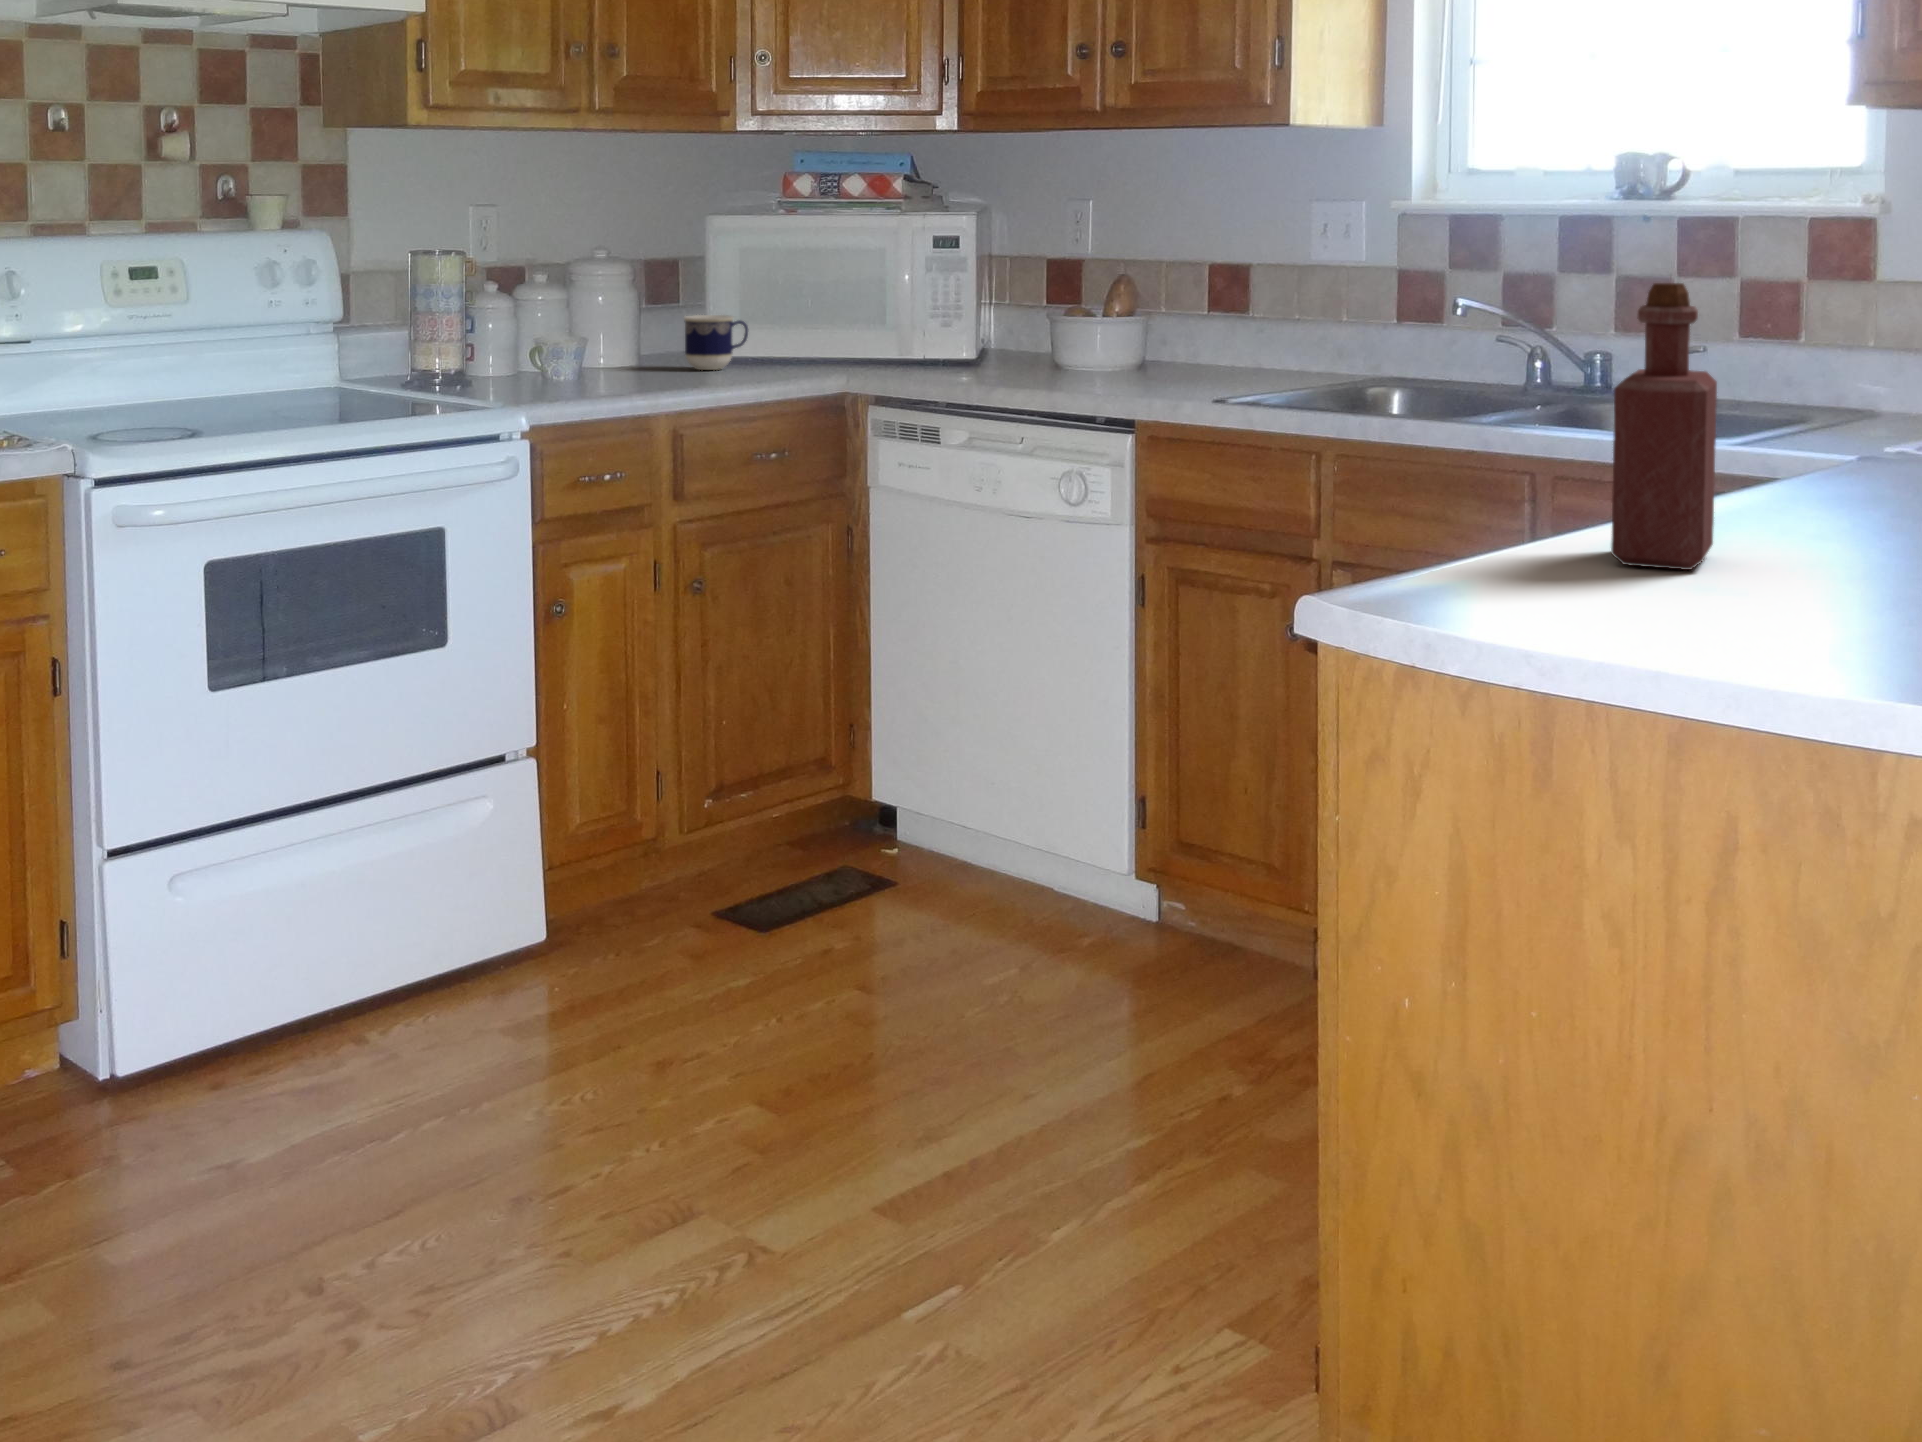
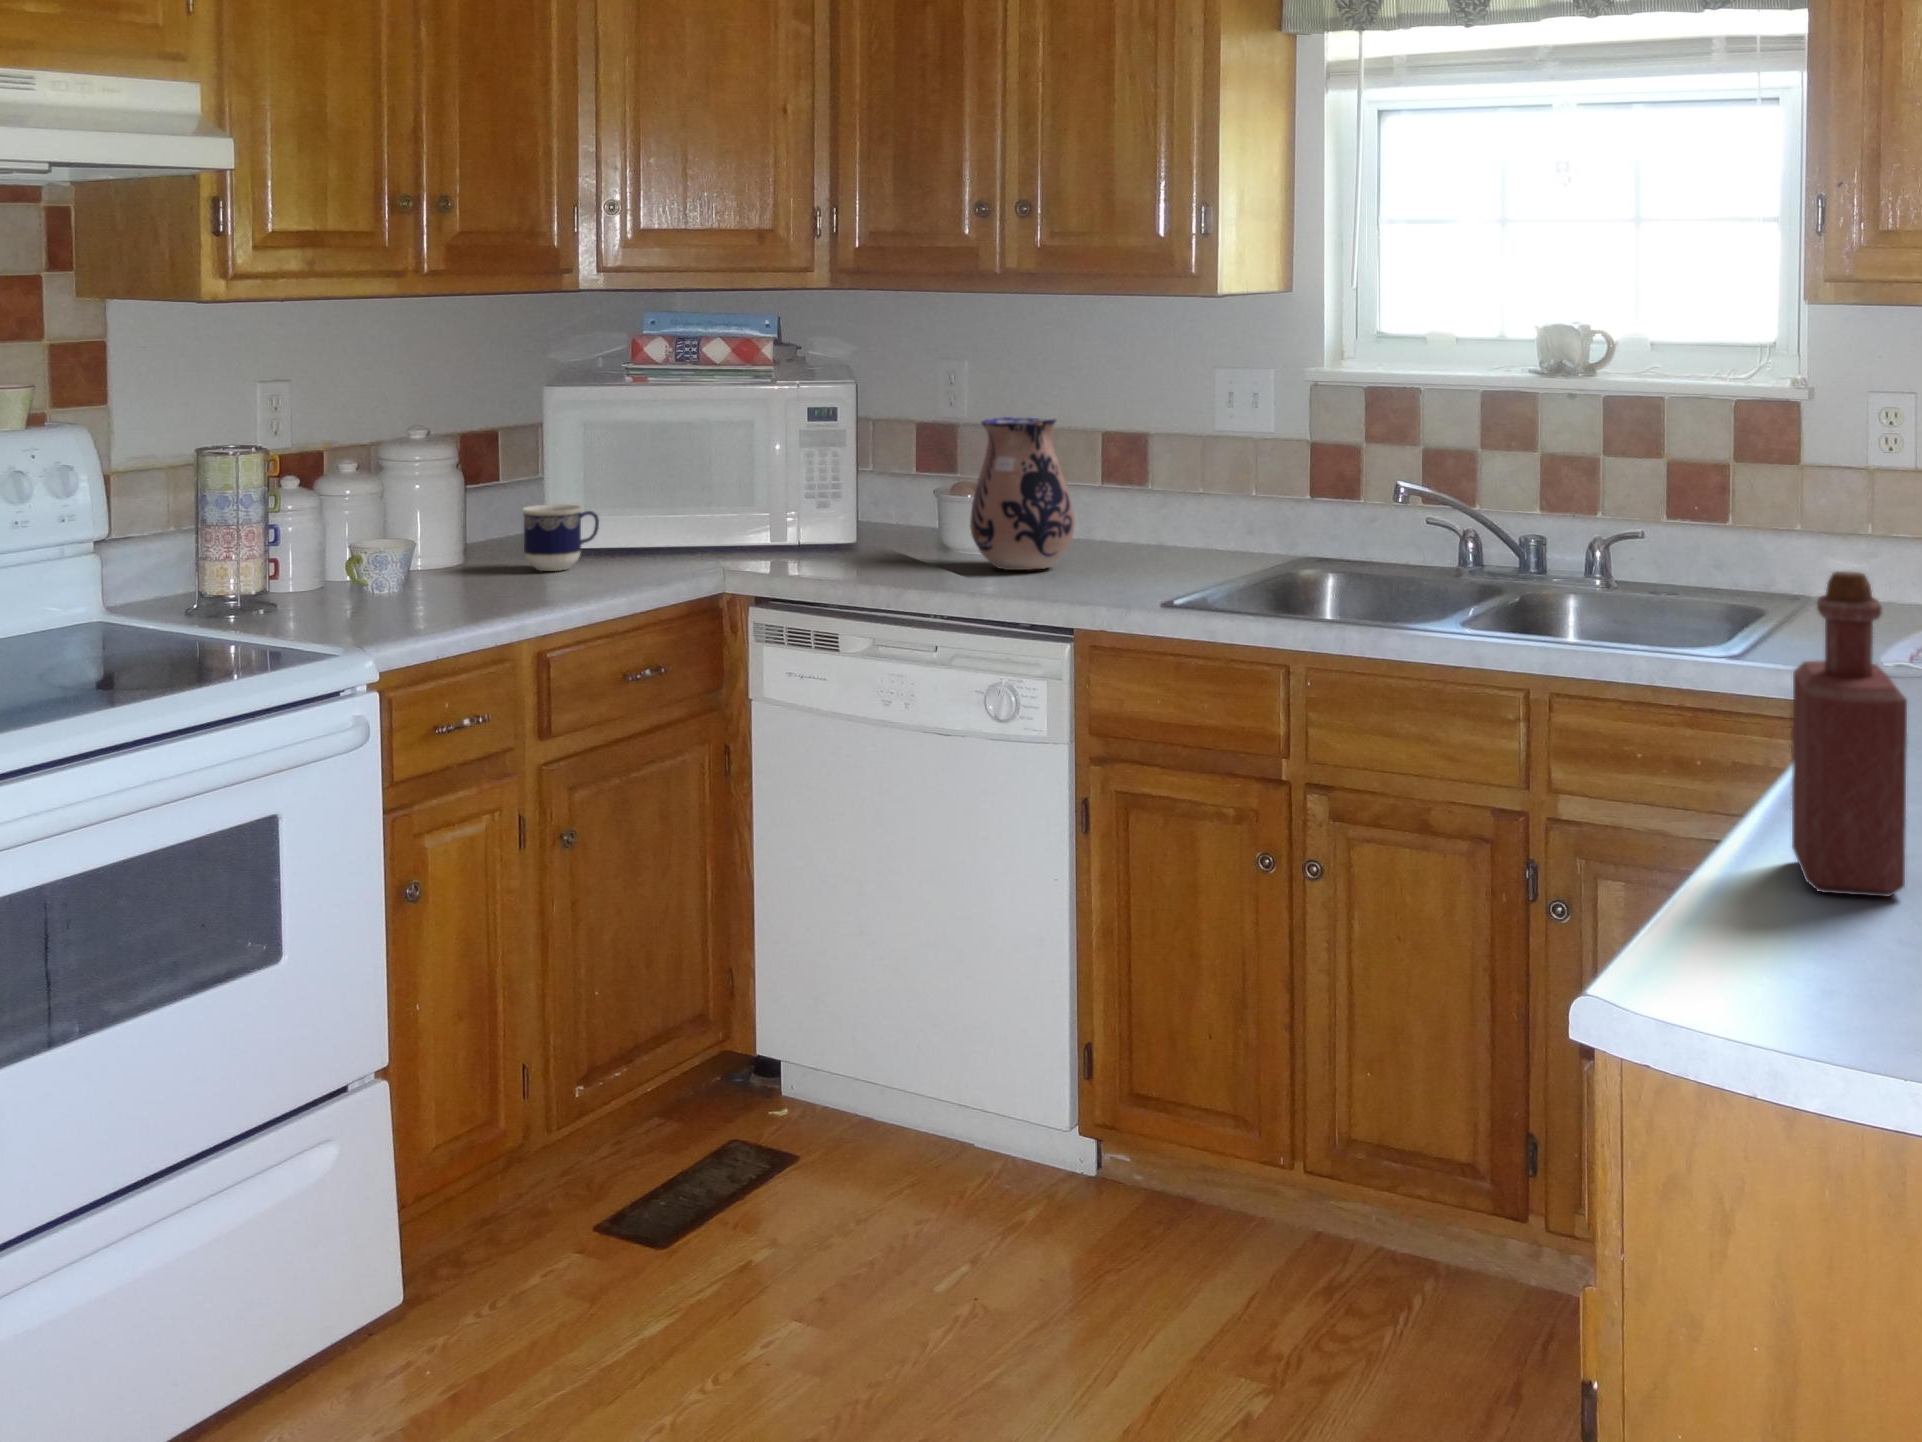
ceramic pitcher: none [1071,245,1168,381] -> present [970,417,1075,570]

